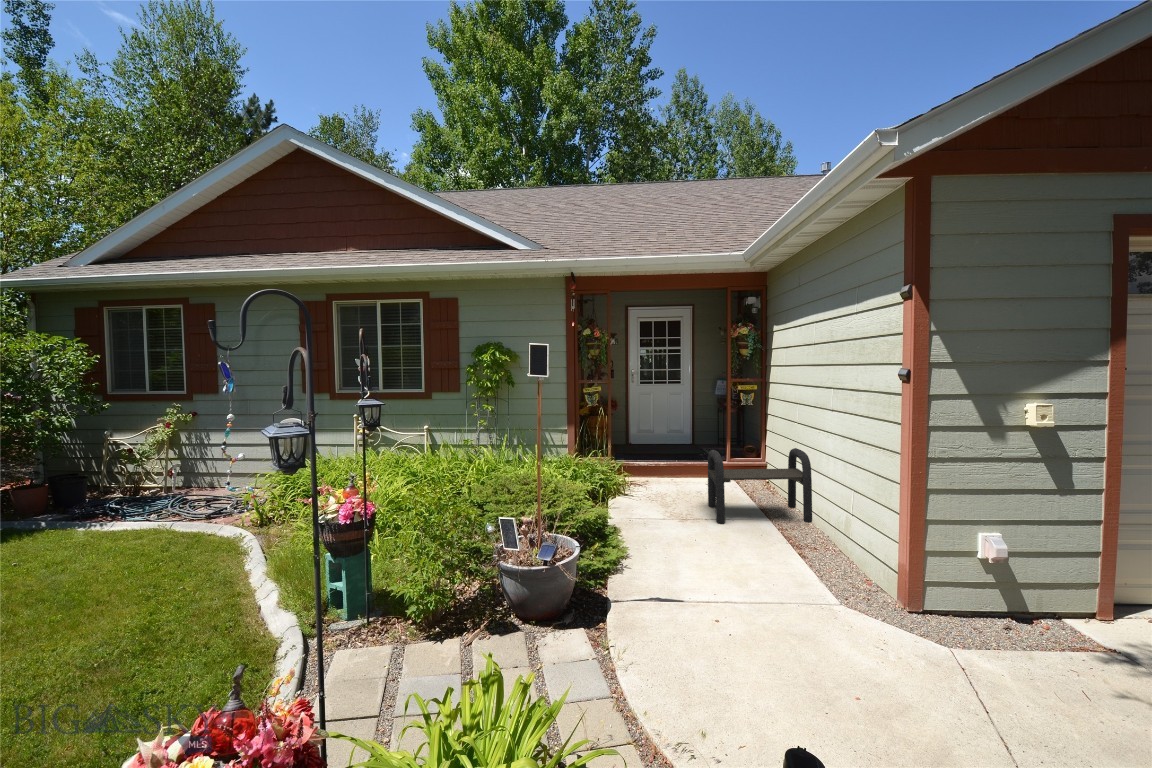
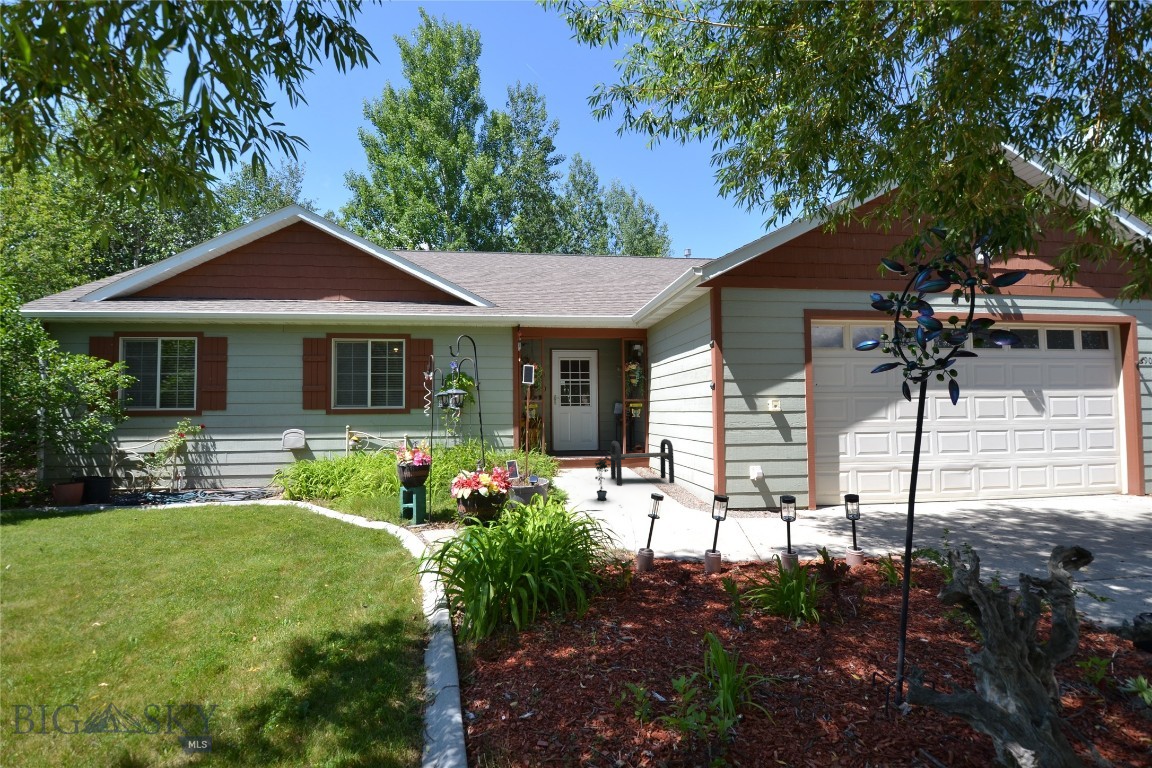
potted plant: none [673,487,705,563] -> present [595,455,611,500]

